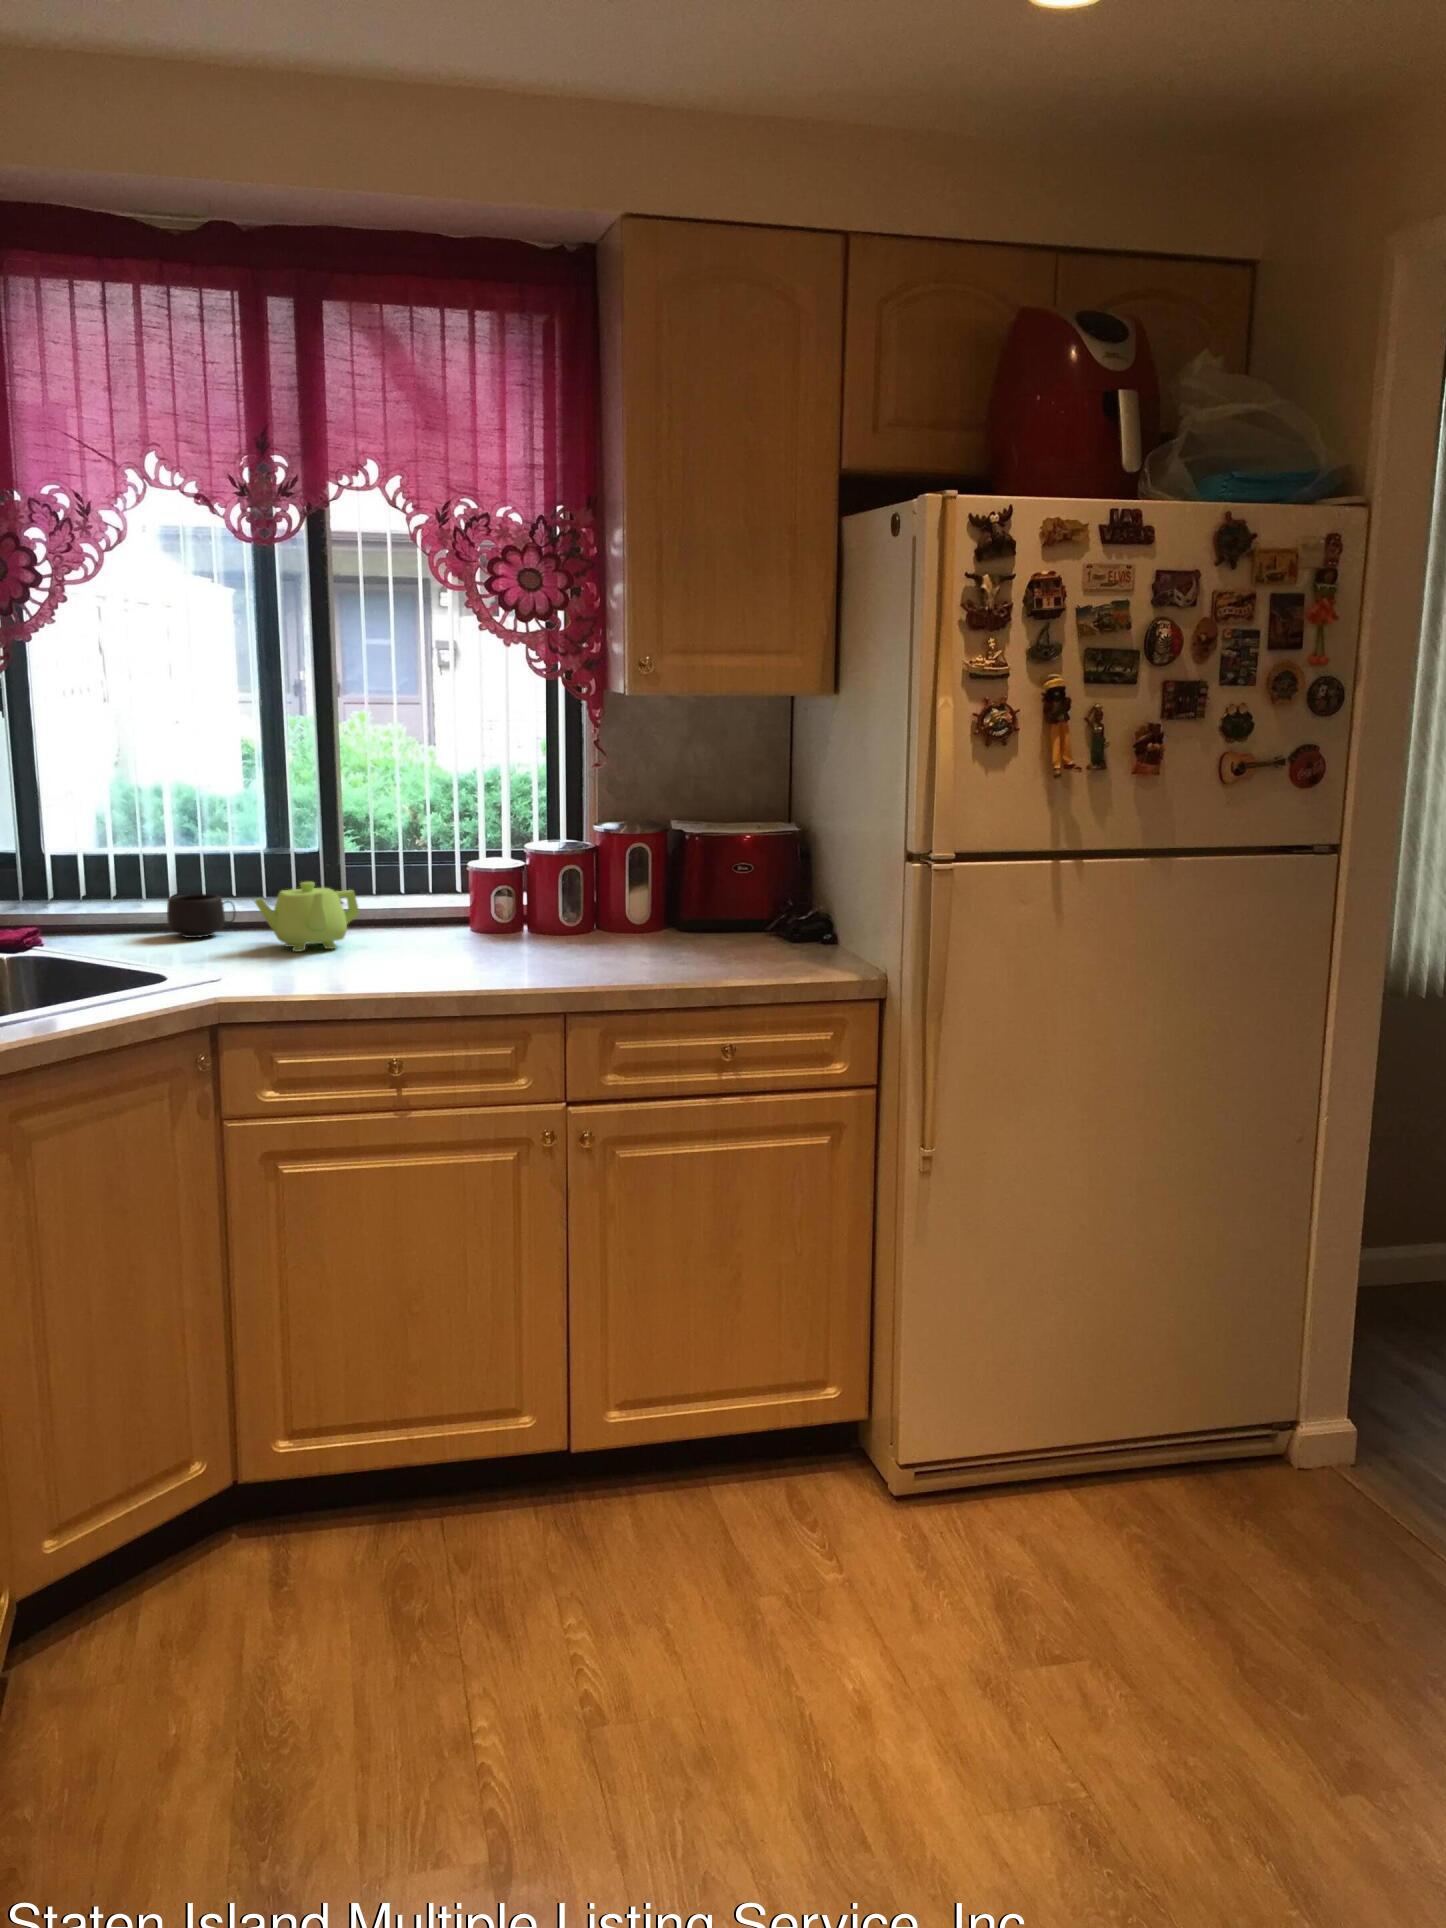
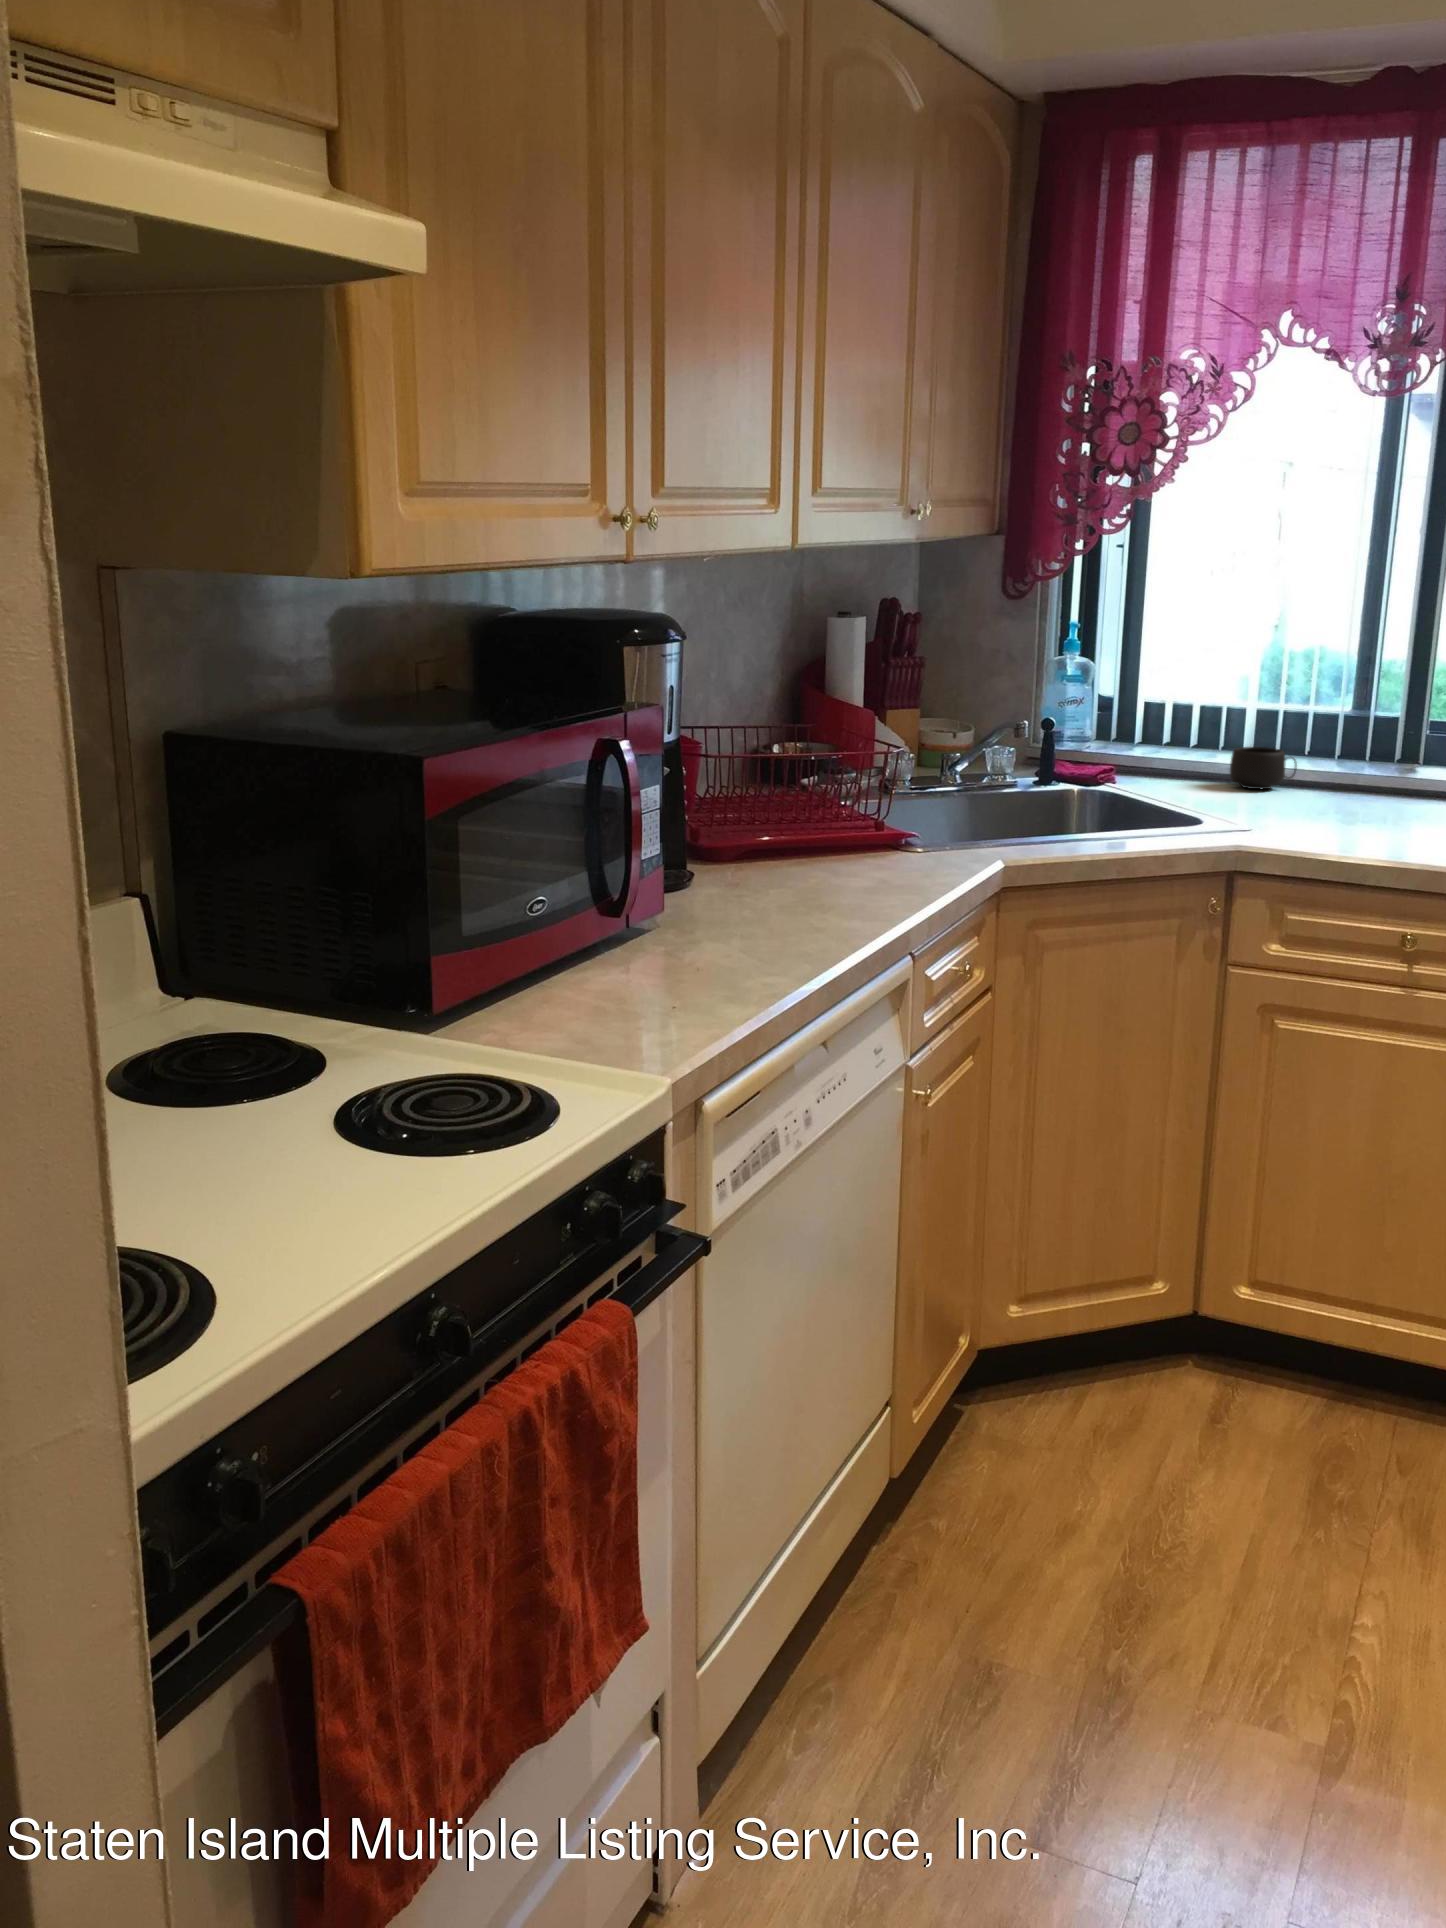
teapot: present [255,882,360,952] -> none [1309,745,1418,815]

